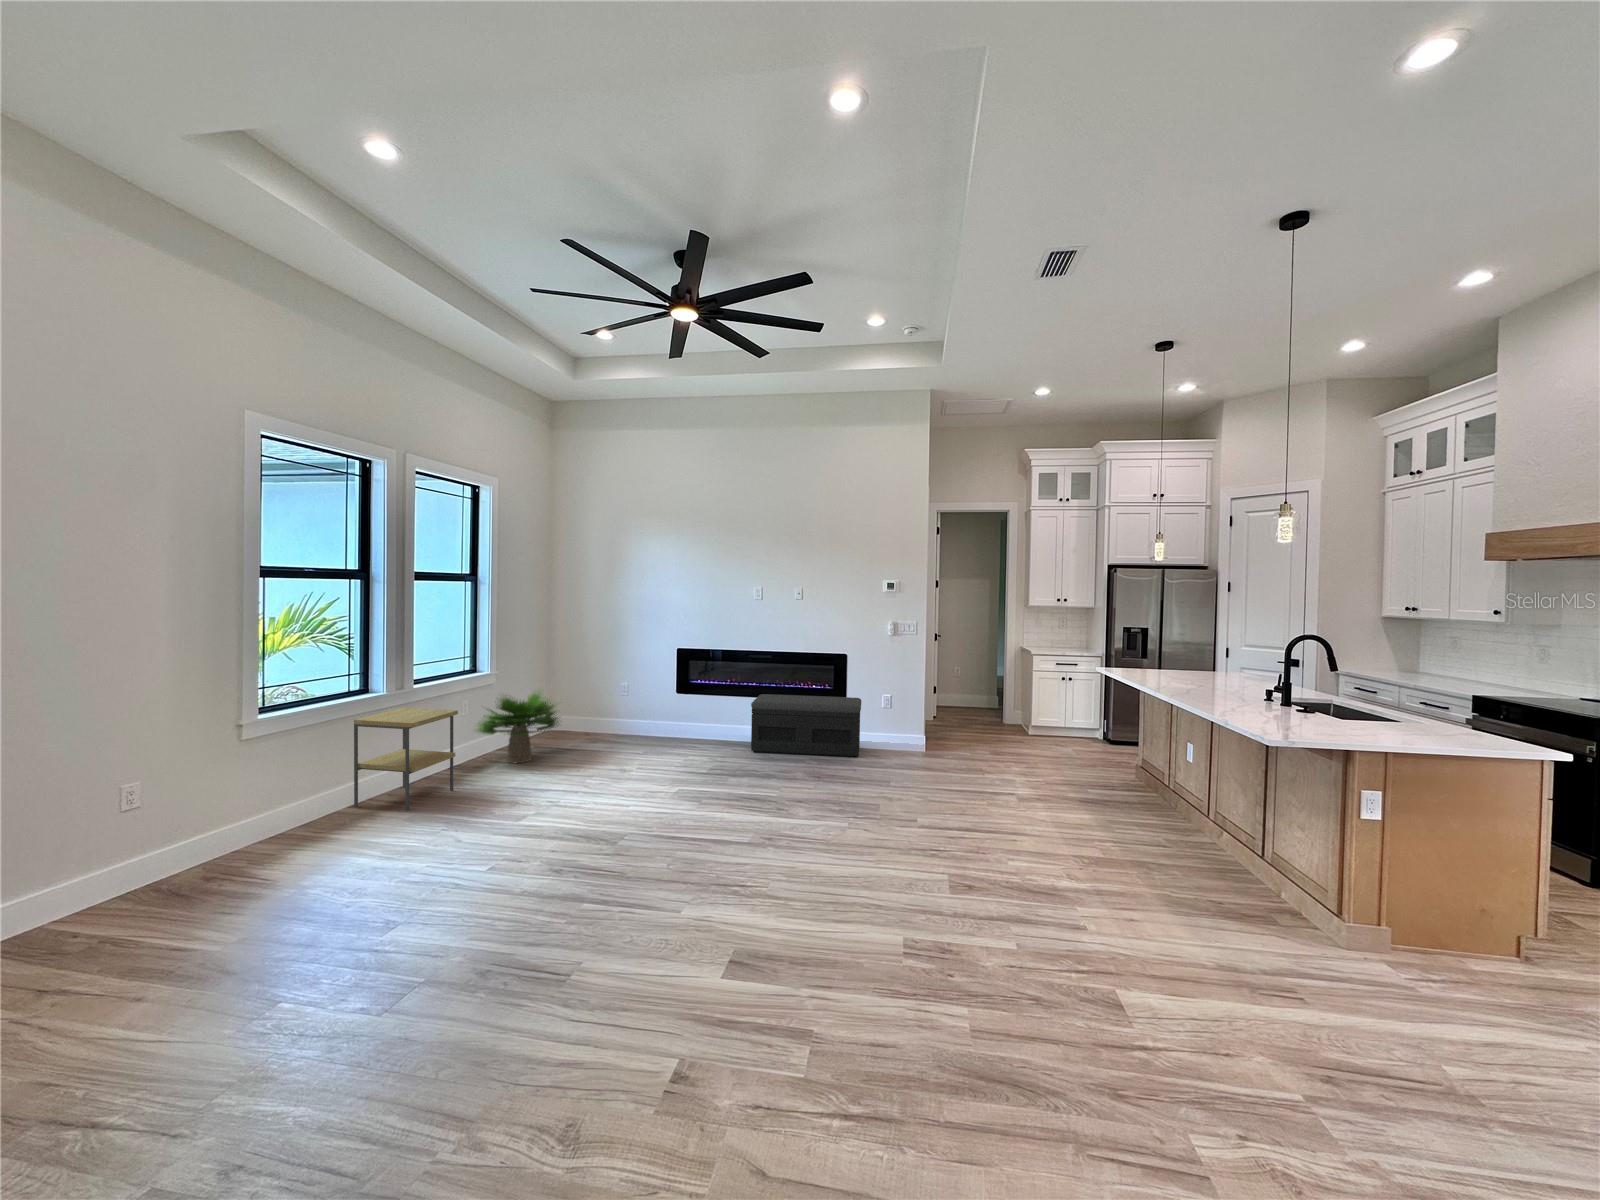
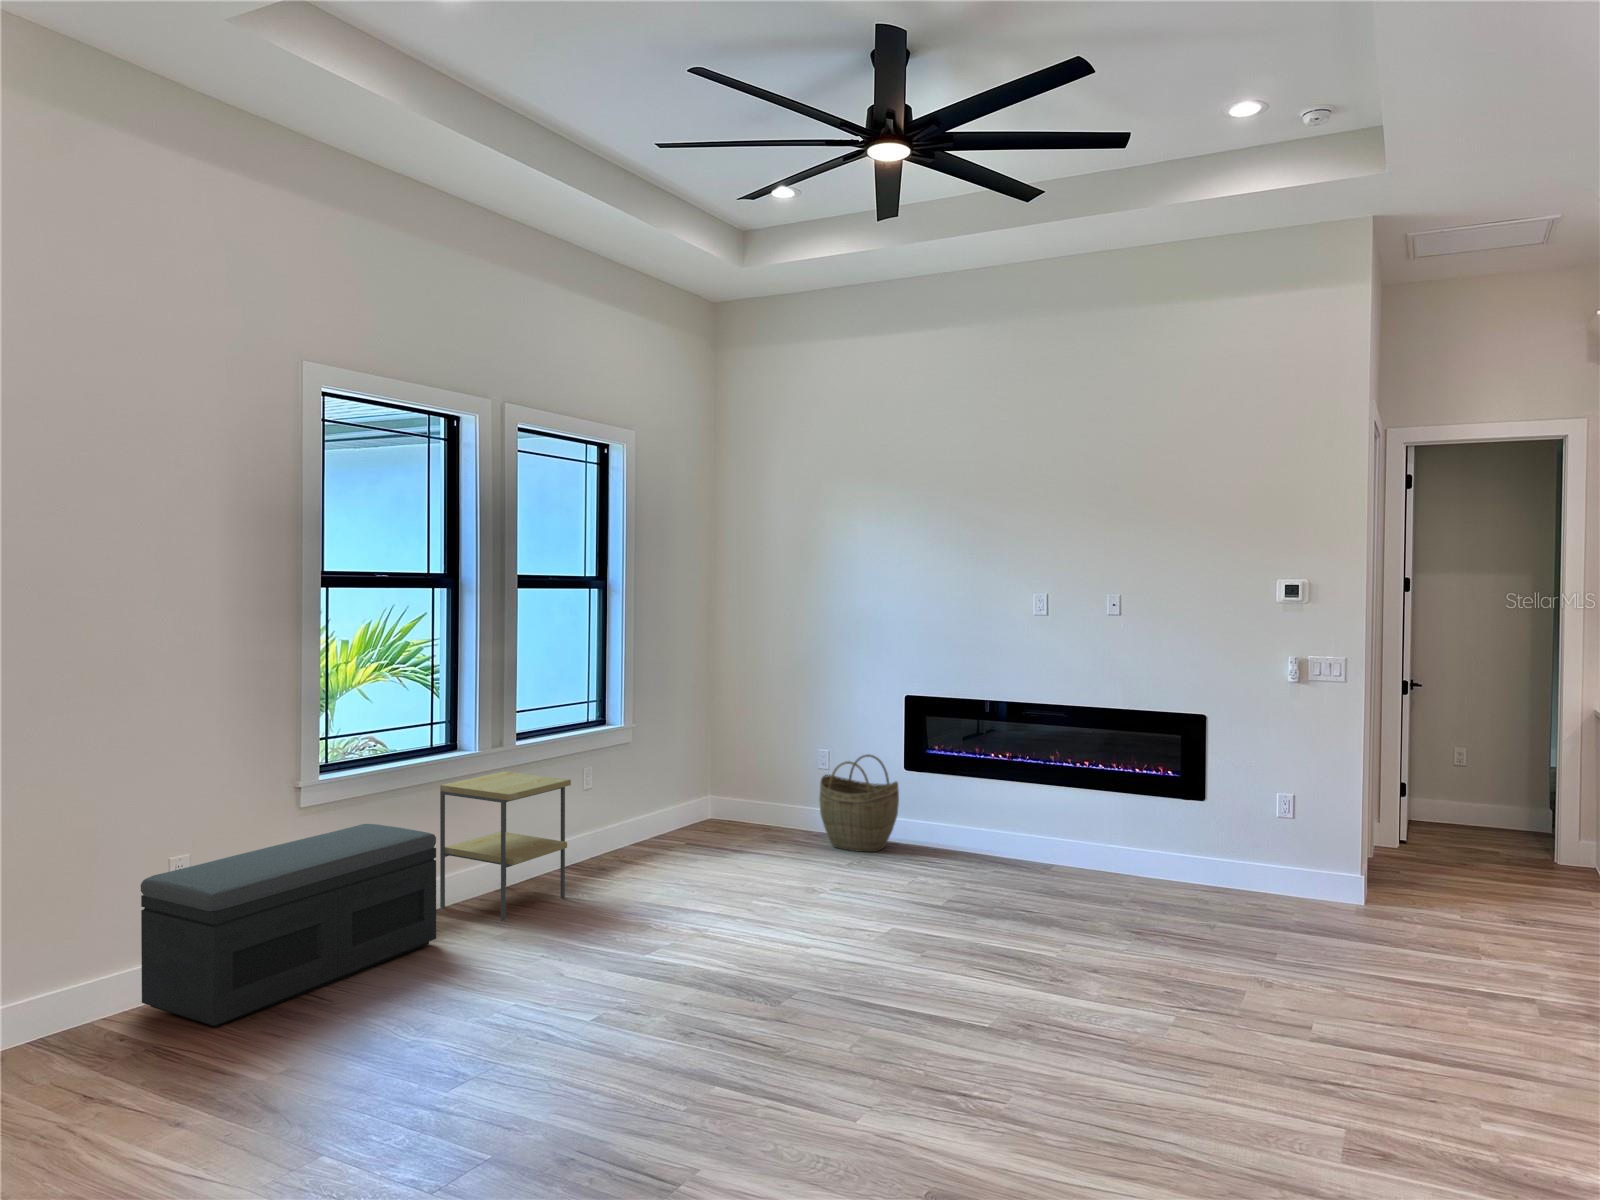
woven basket: none [626,684,676,743] -> present [819,754,899,852]
potted plant: present [477,691,559,763] -> none [592,749,724,866]
storage bench: present [751,694,861,757] -> present [141,824,436,1027]

